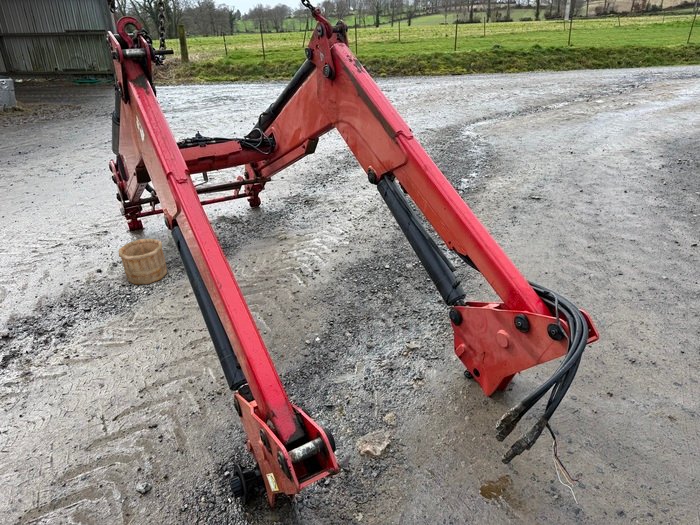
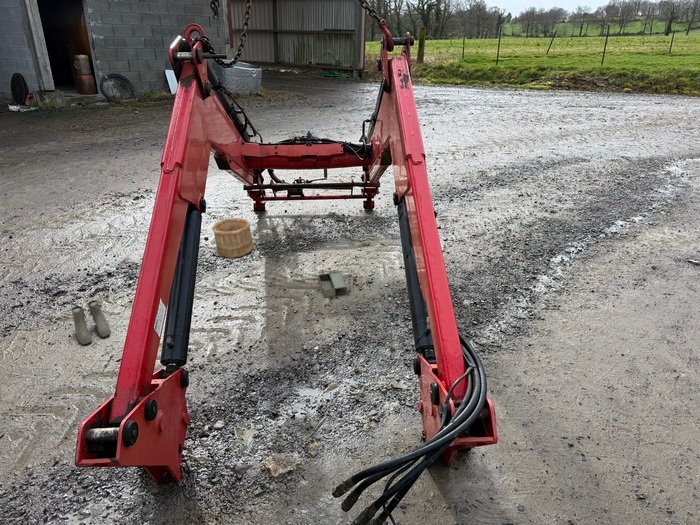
toolbox: none [265,267,303,295] -> present [317,272,347,297]
boots: none [21,364,76,419] -> present [72,300,110,344]

